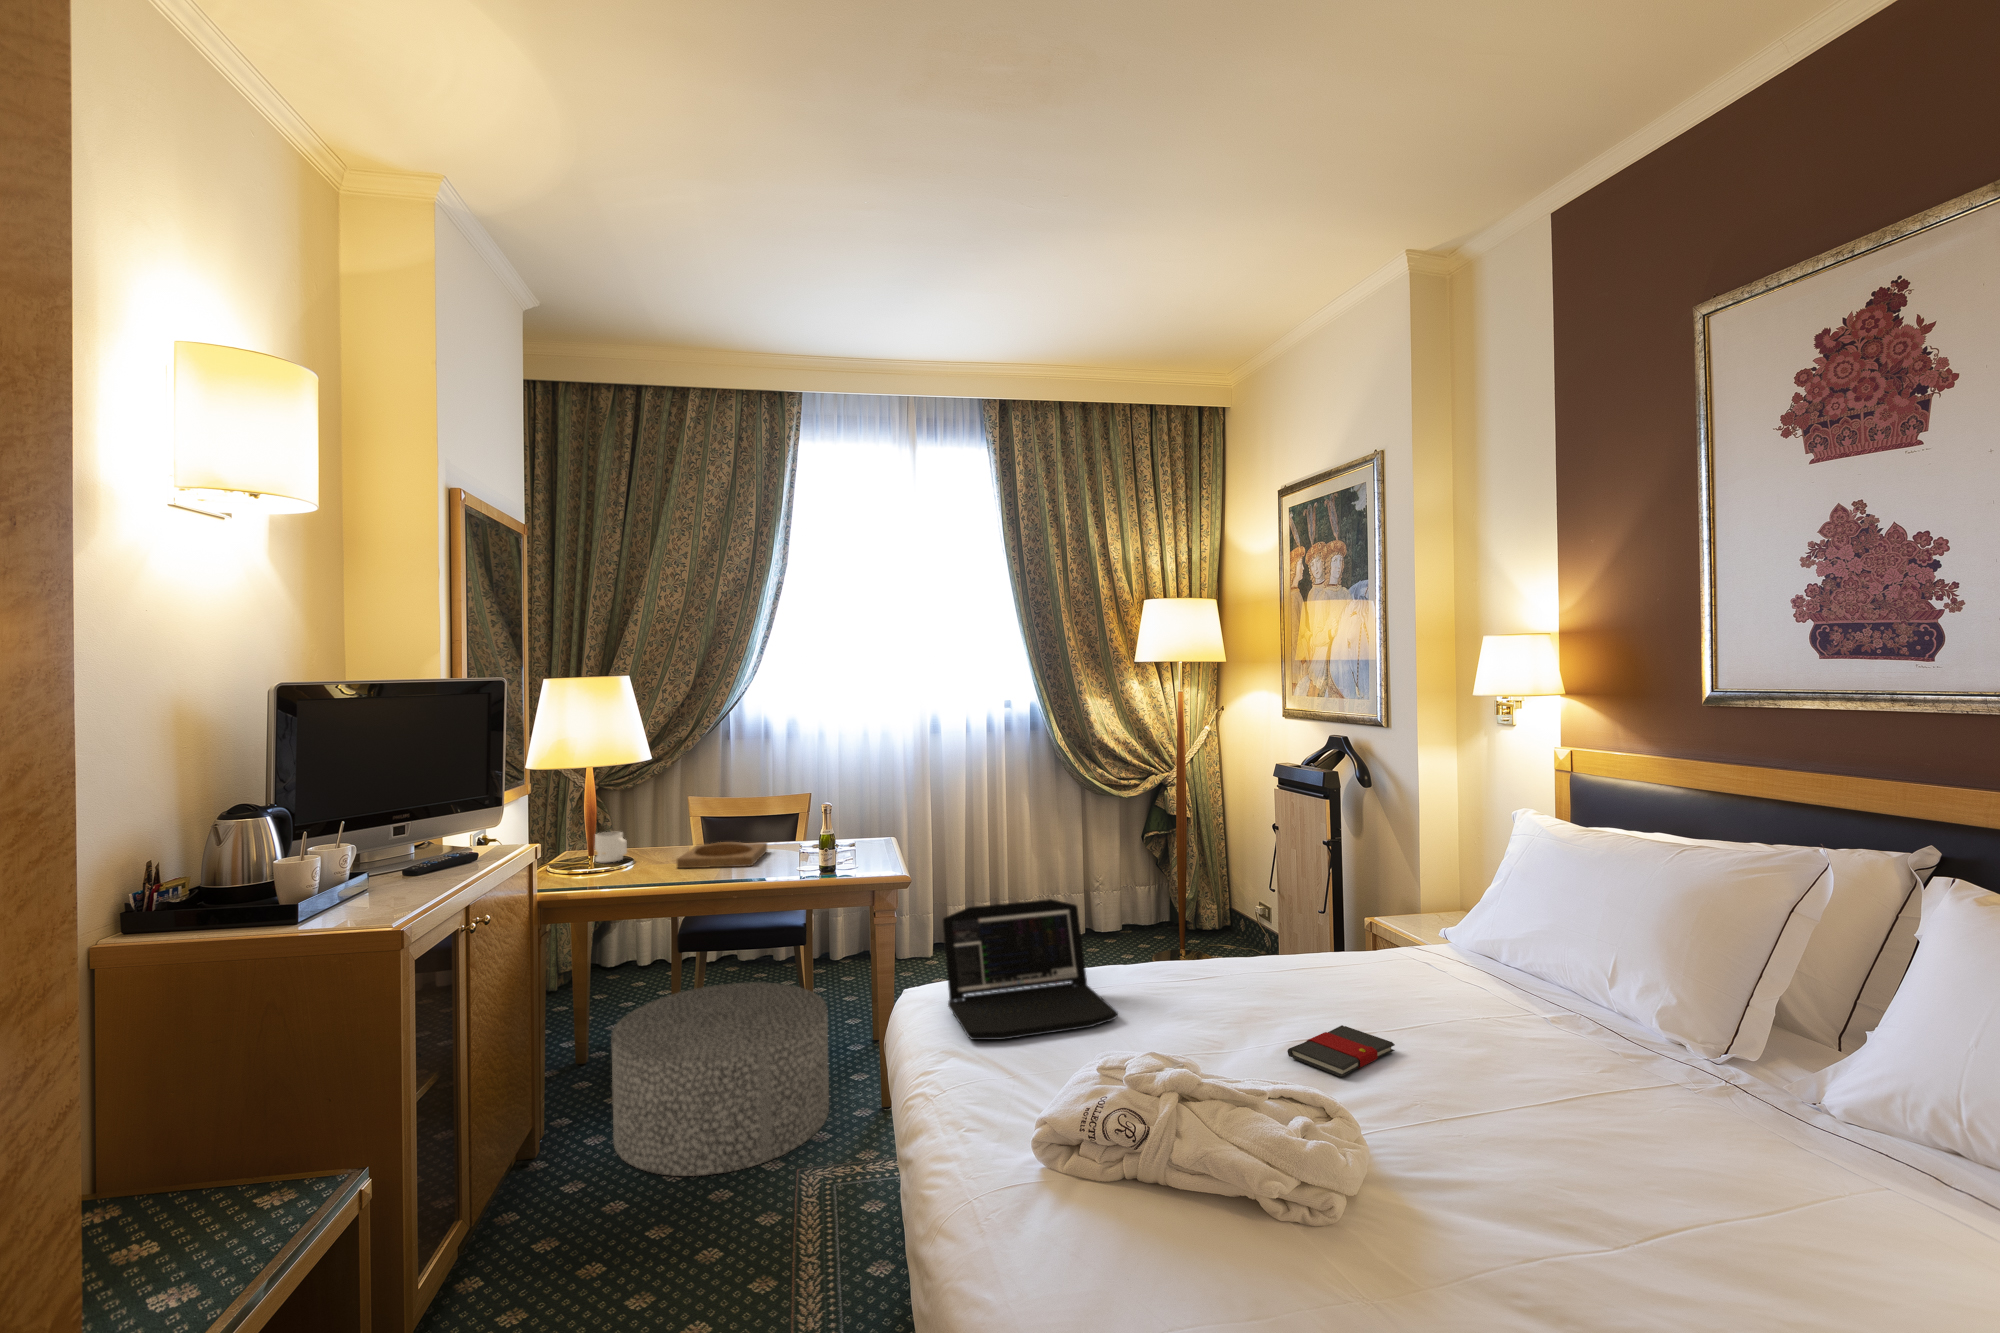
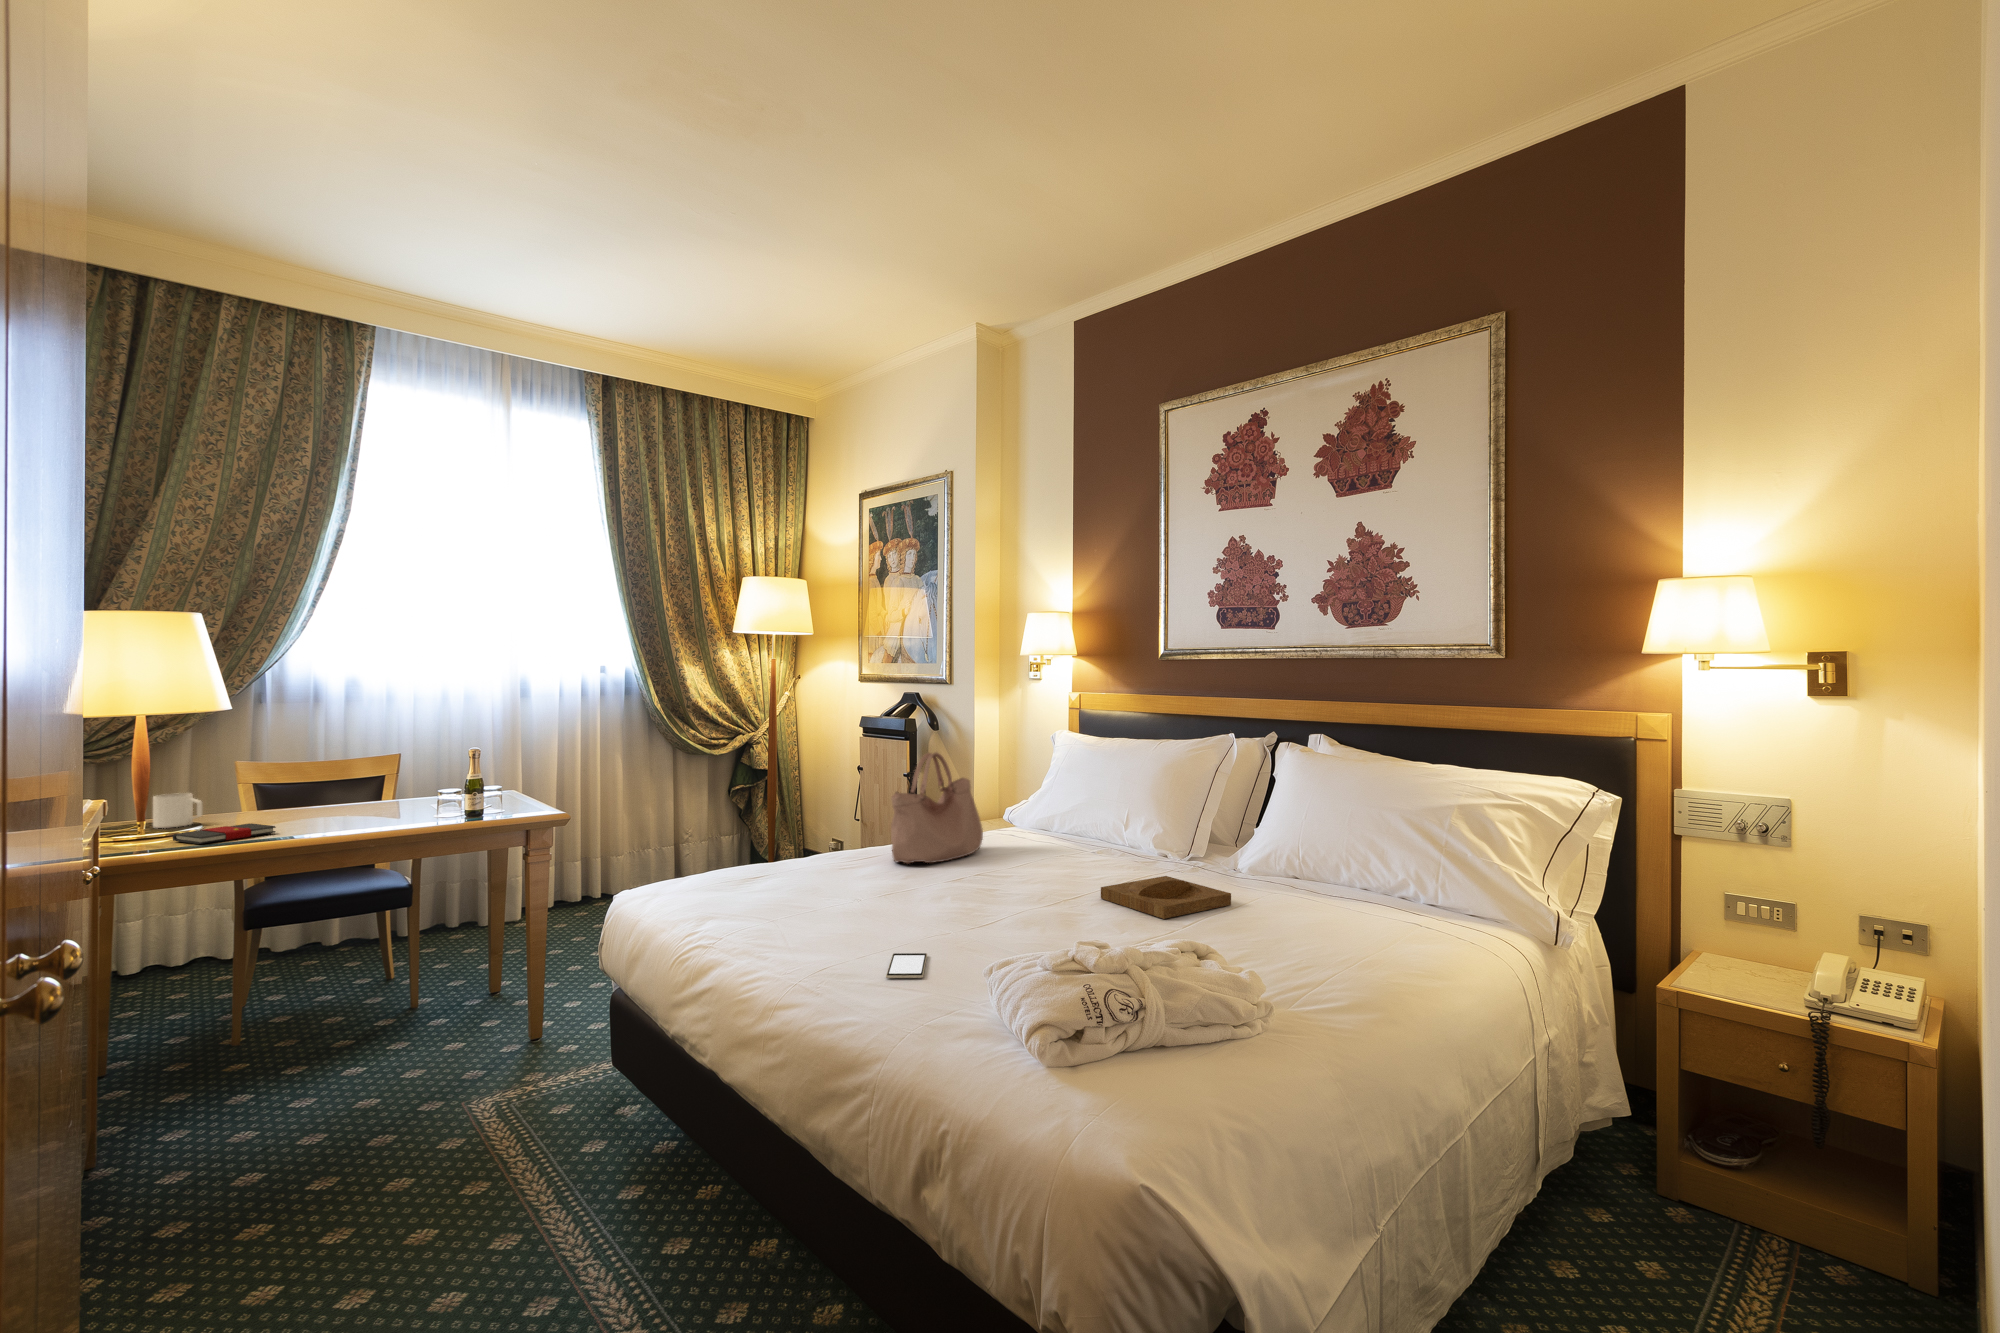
tray: present [677,842,767,868] -> present [1101,876,1231,919]
handbag: none [1229,844,1372,999] -> present [891,752,983,863]
laptop: present [943,899,1118,1040] -> none [667,804,822,909]
ottoman: present [611,982,829,1176] -> none [219,941,484,1134]
book: present [1287,1025,1395,1077] -> present [172,823,276,844]
smartphone: none [1078,1193,1167,1266] -> present [886,953,927,978]

